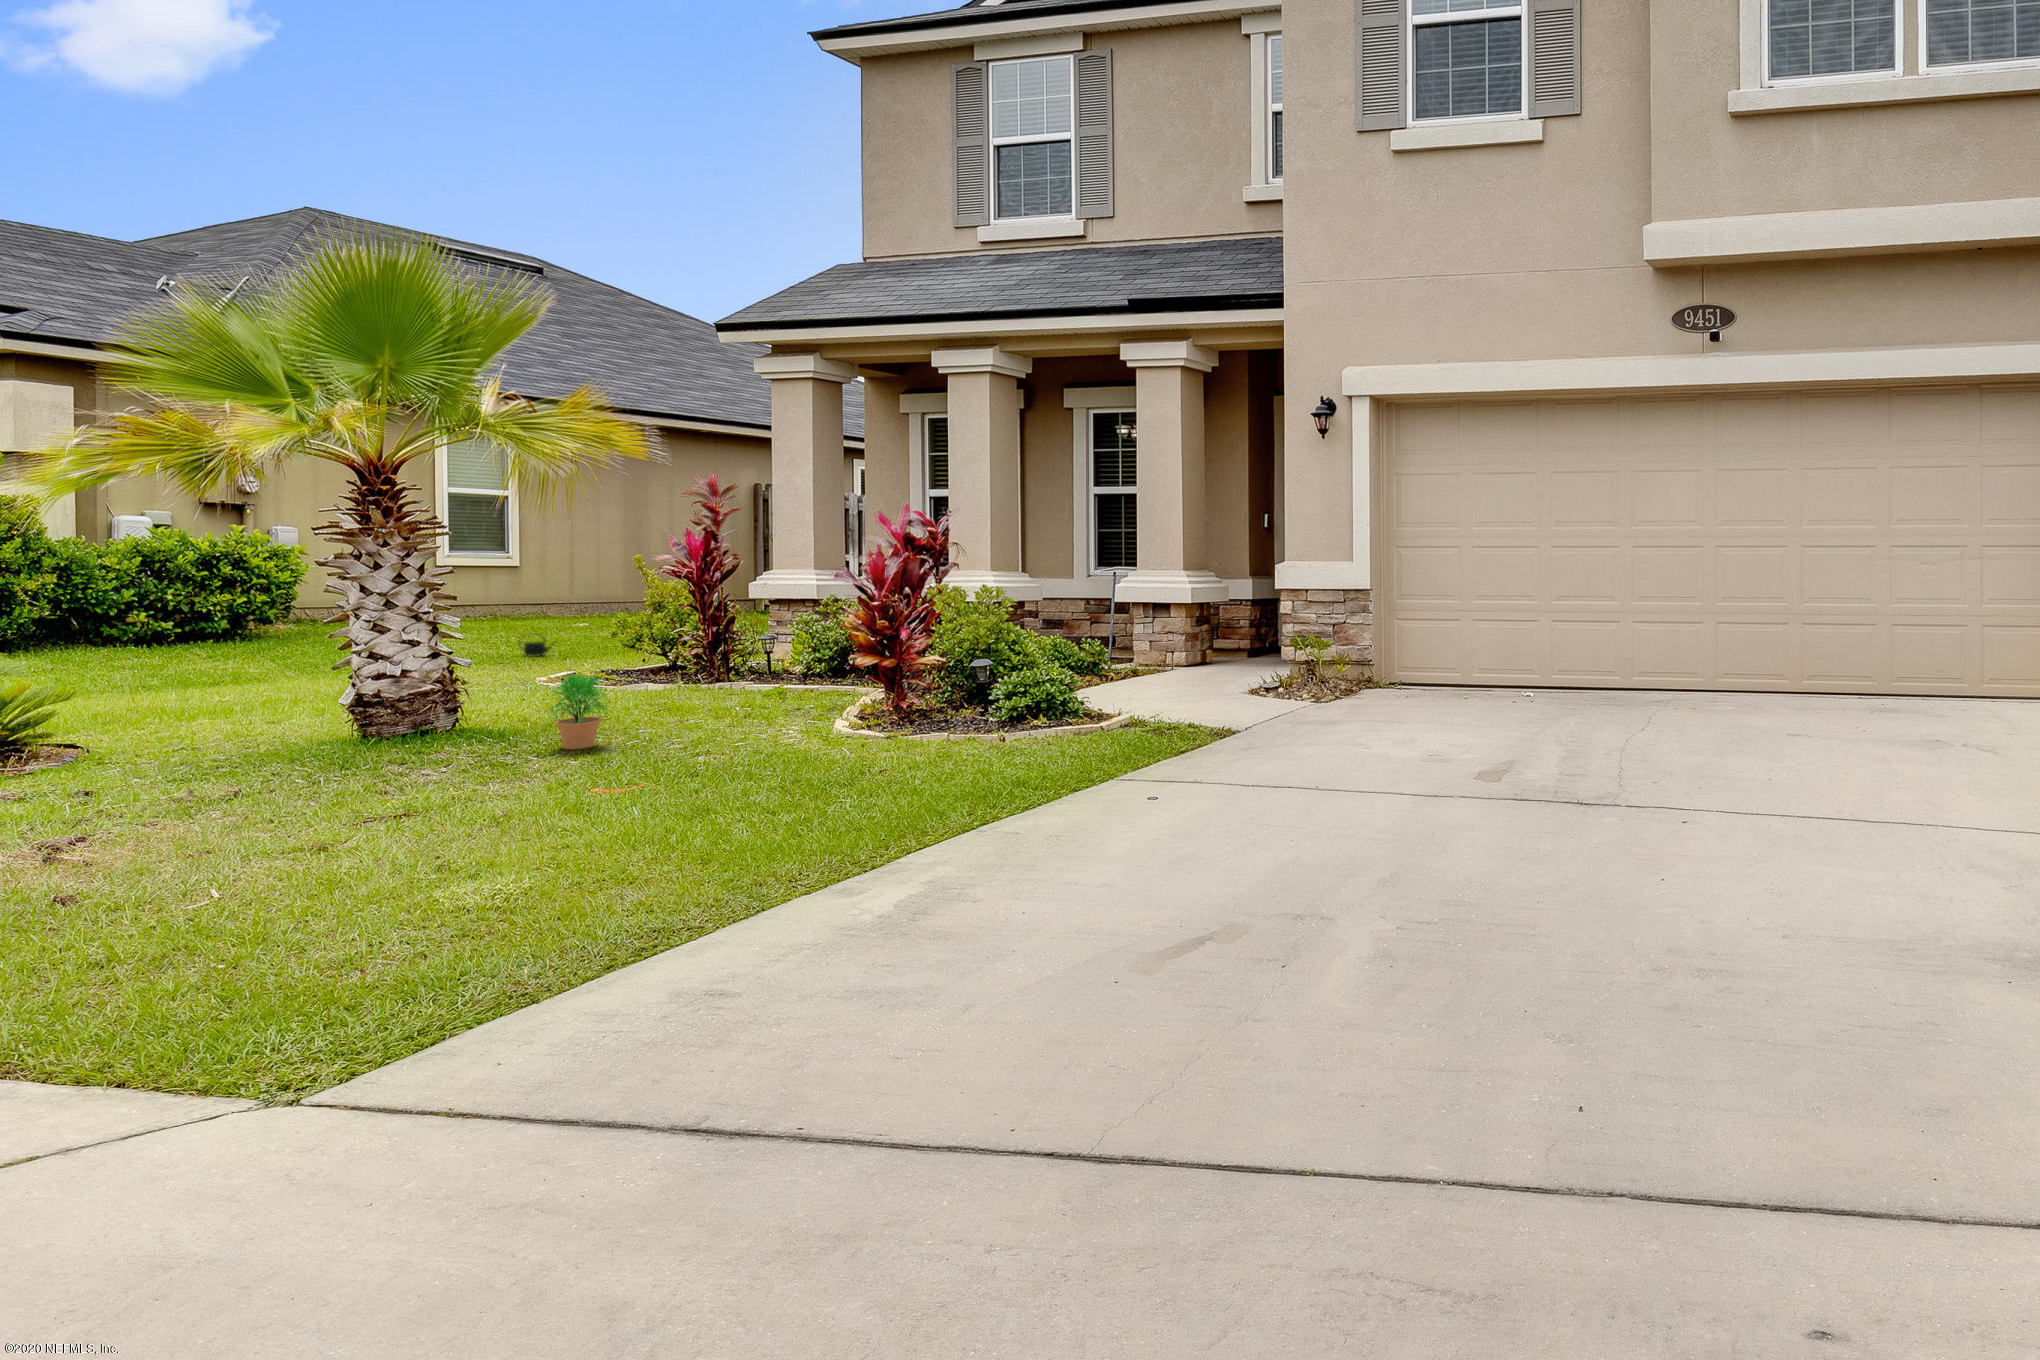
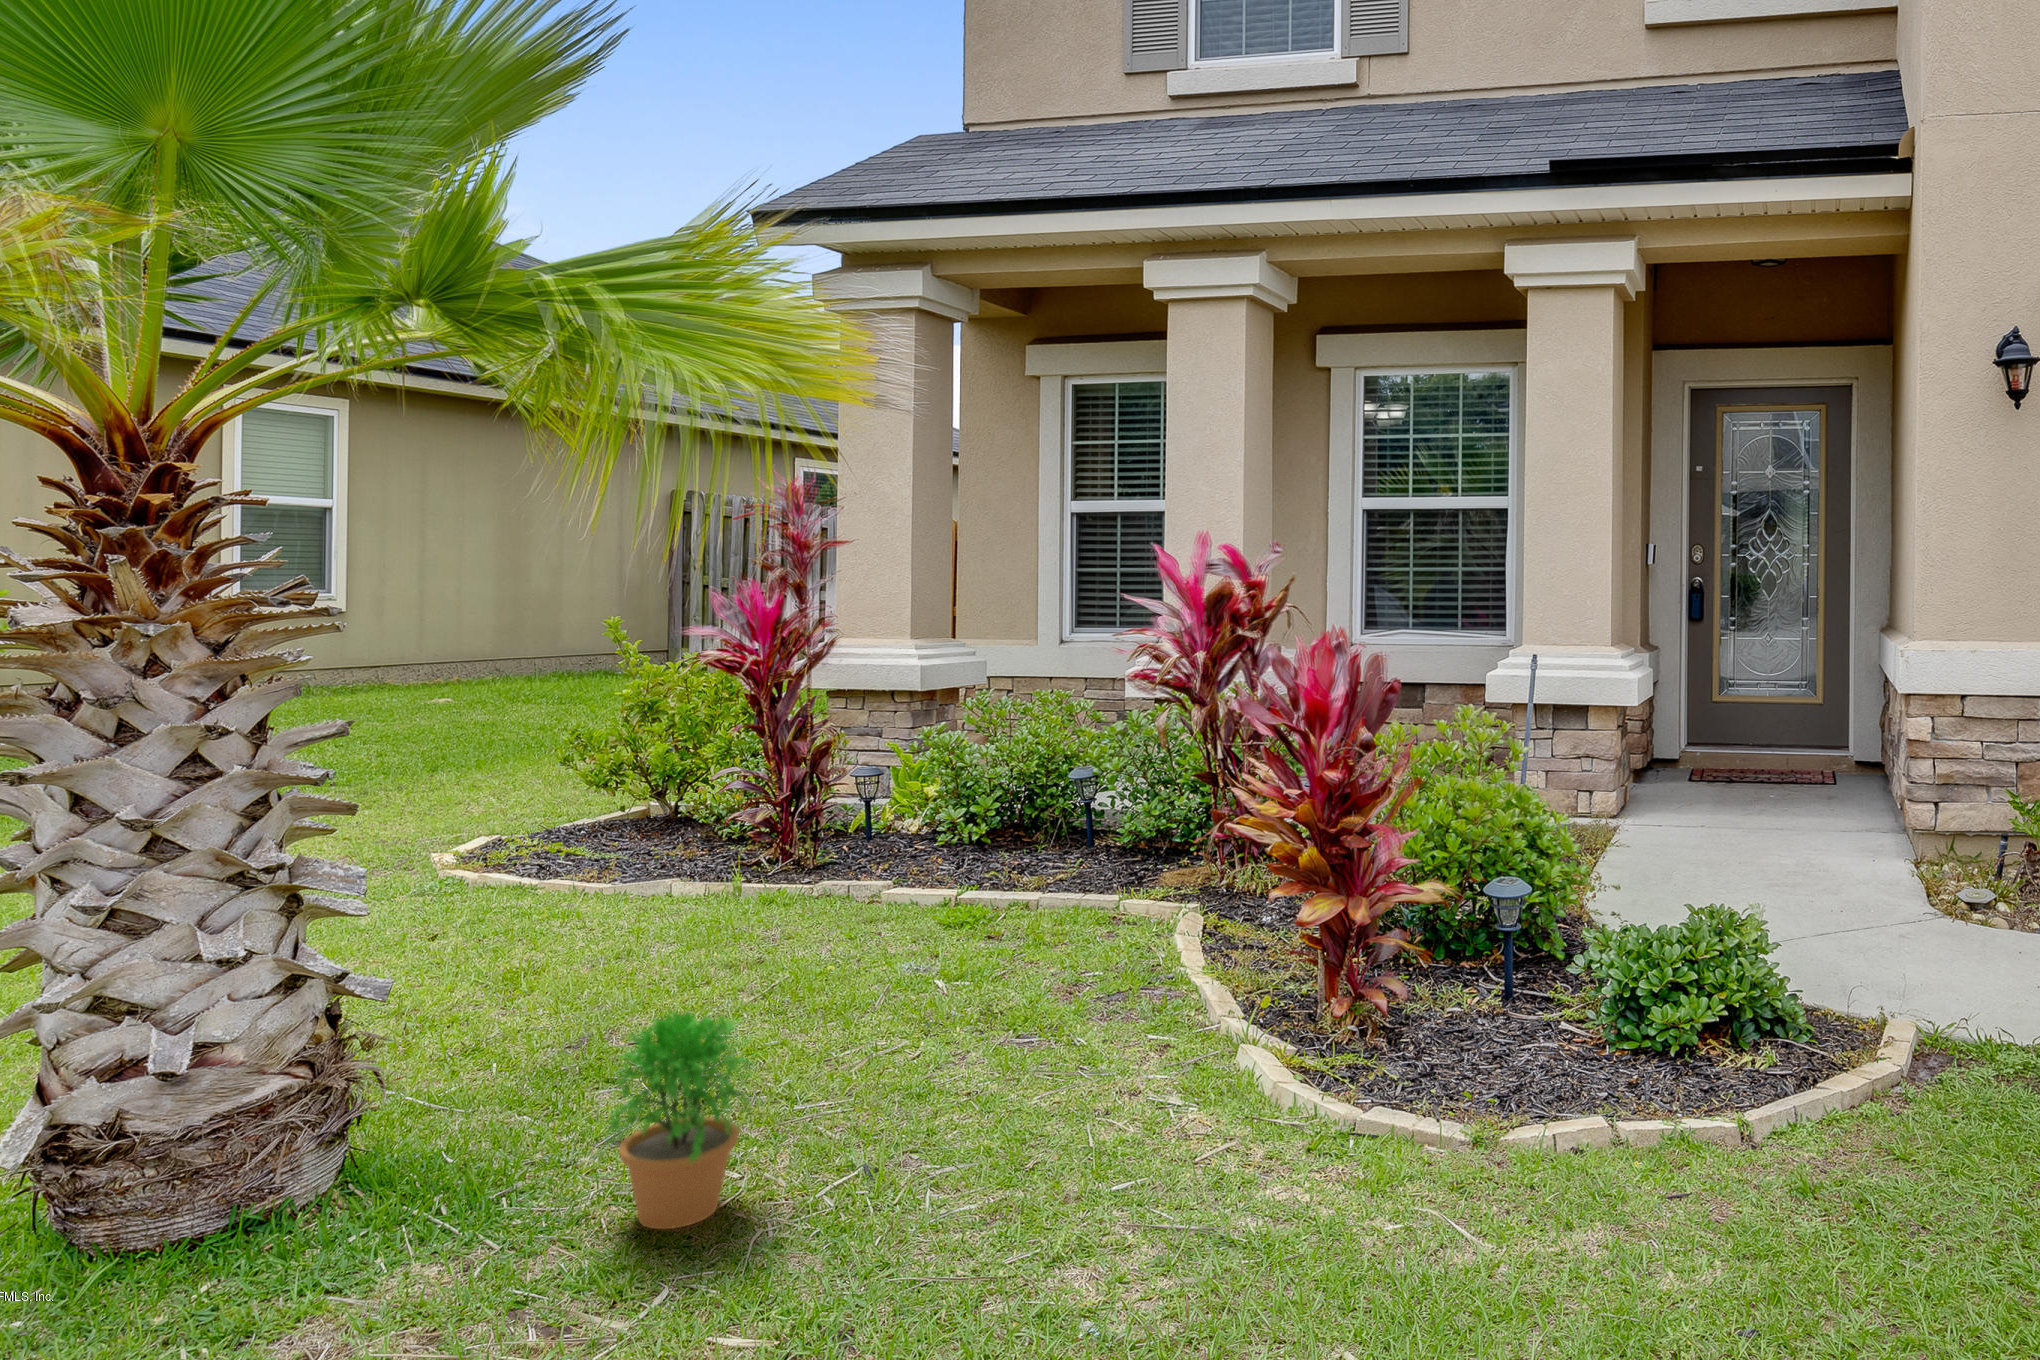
watering can: present [522,636,551,657] -> none [384,746,455,786]

